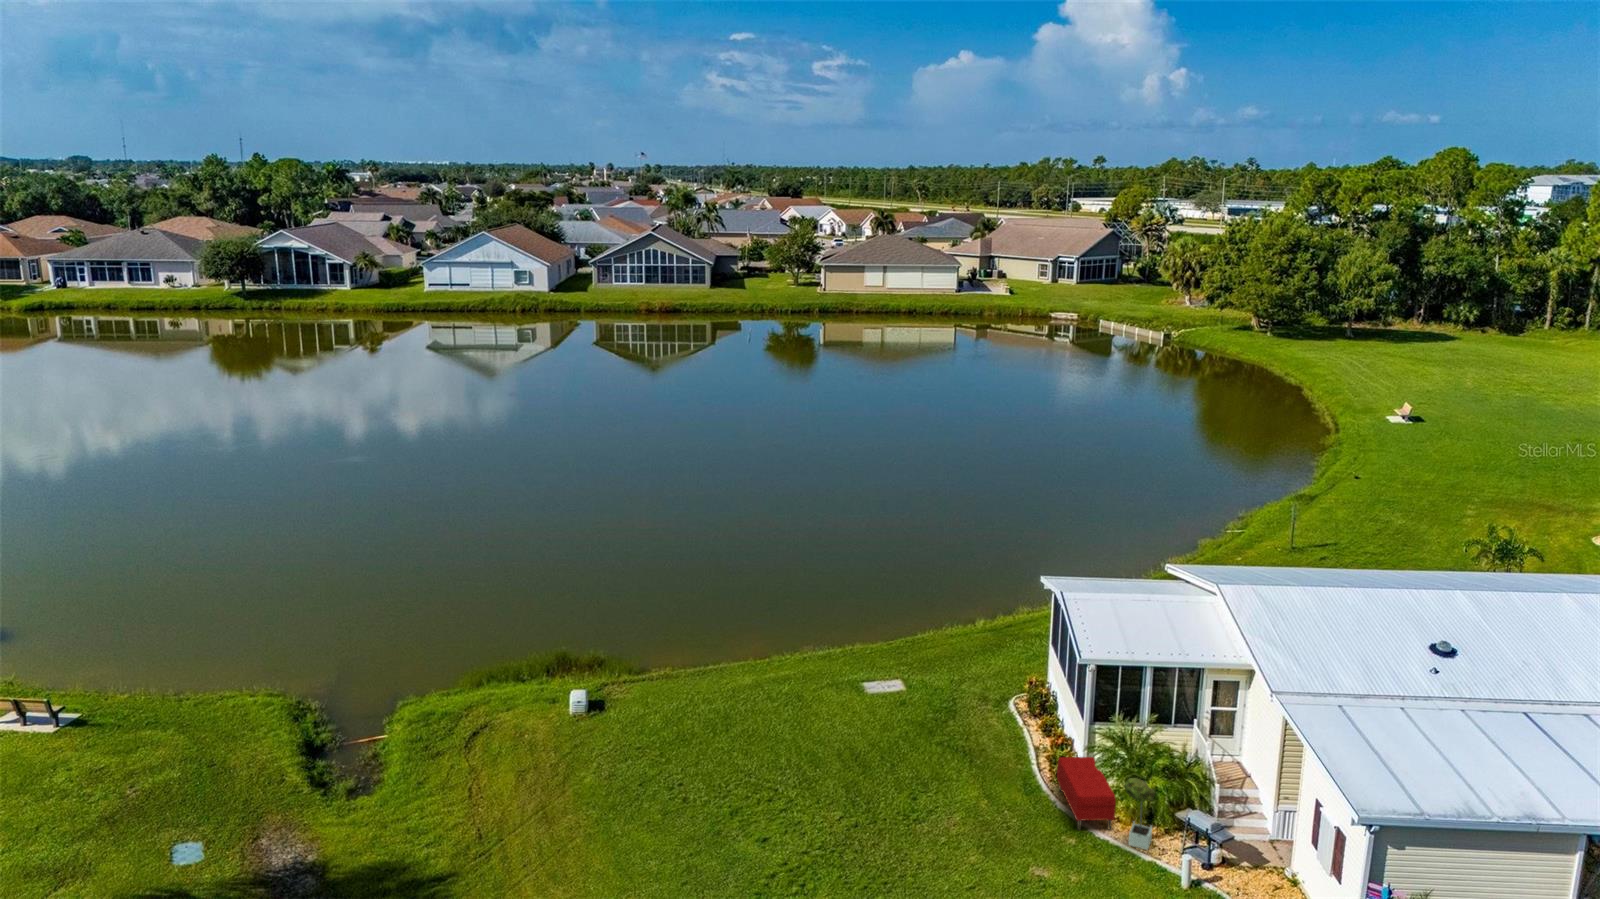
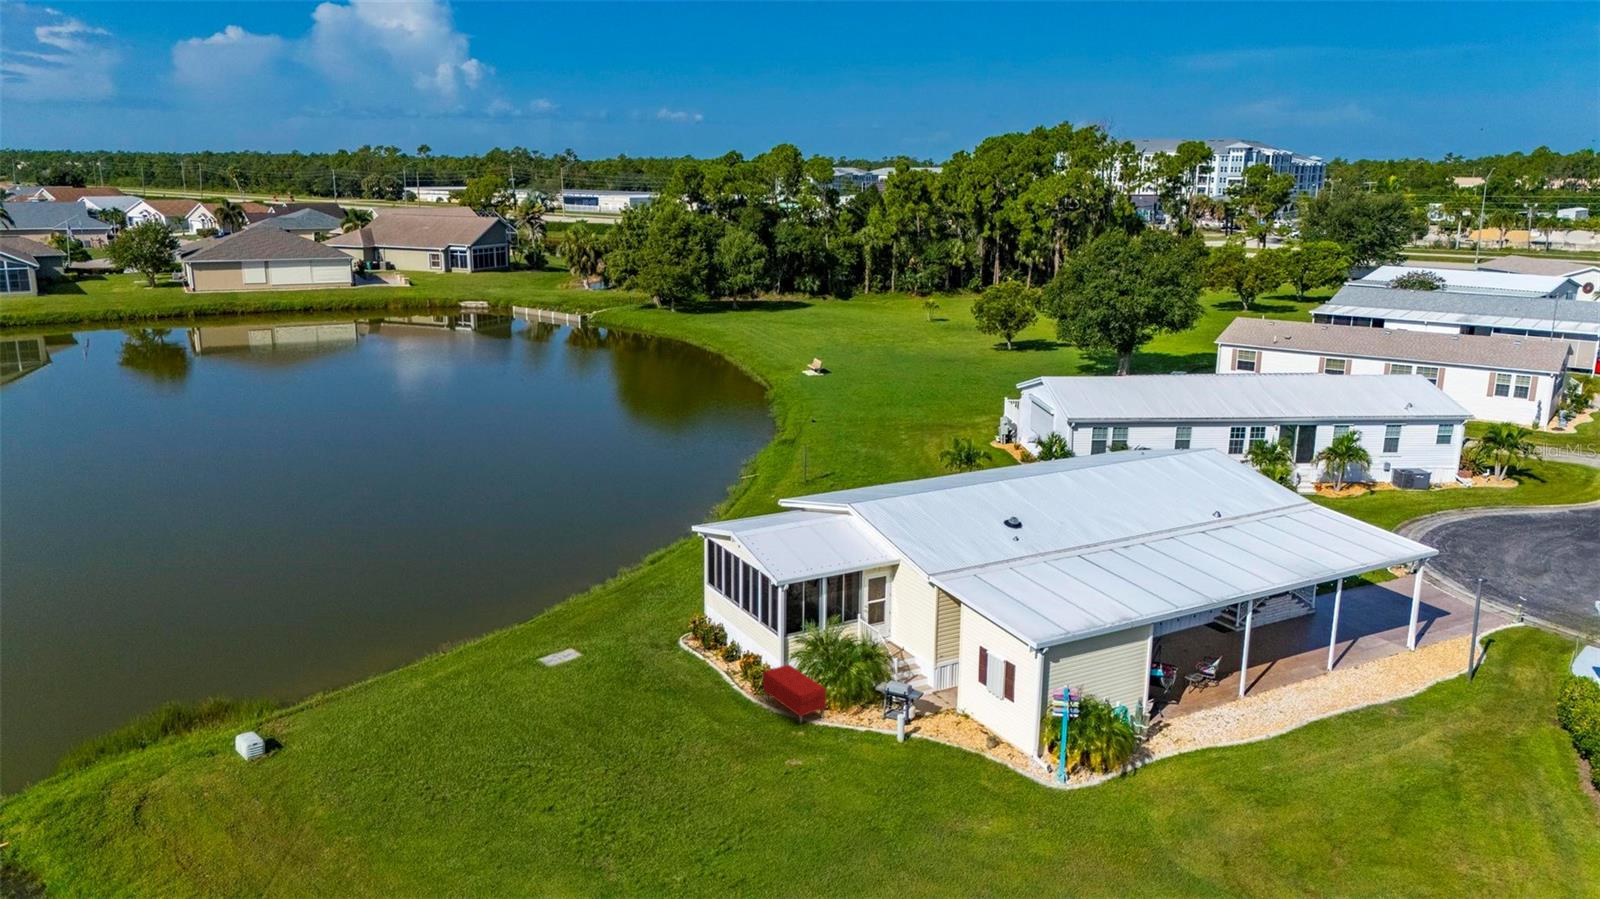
potted tree: present [1125,778,1155,850] -> none [836,668,861,724]

